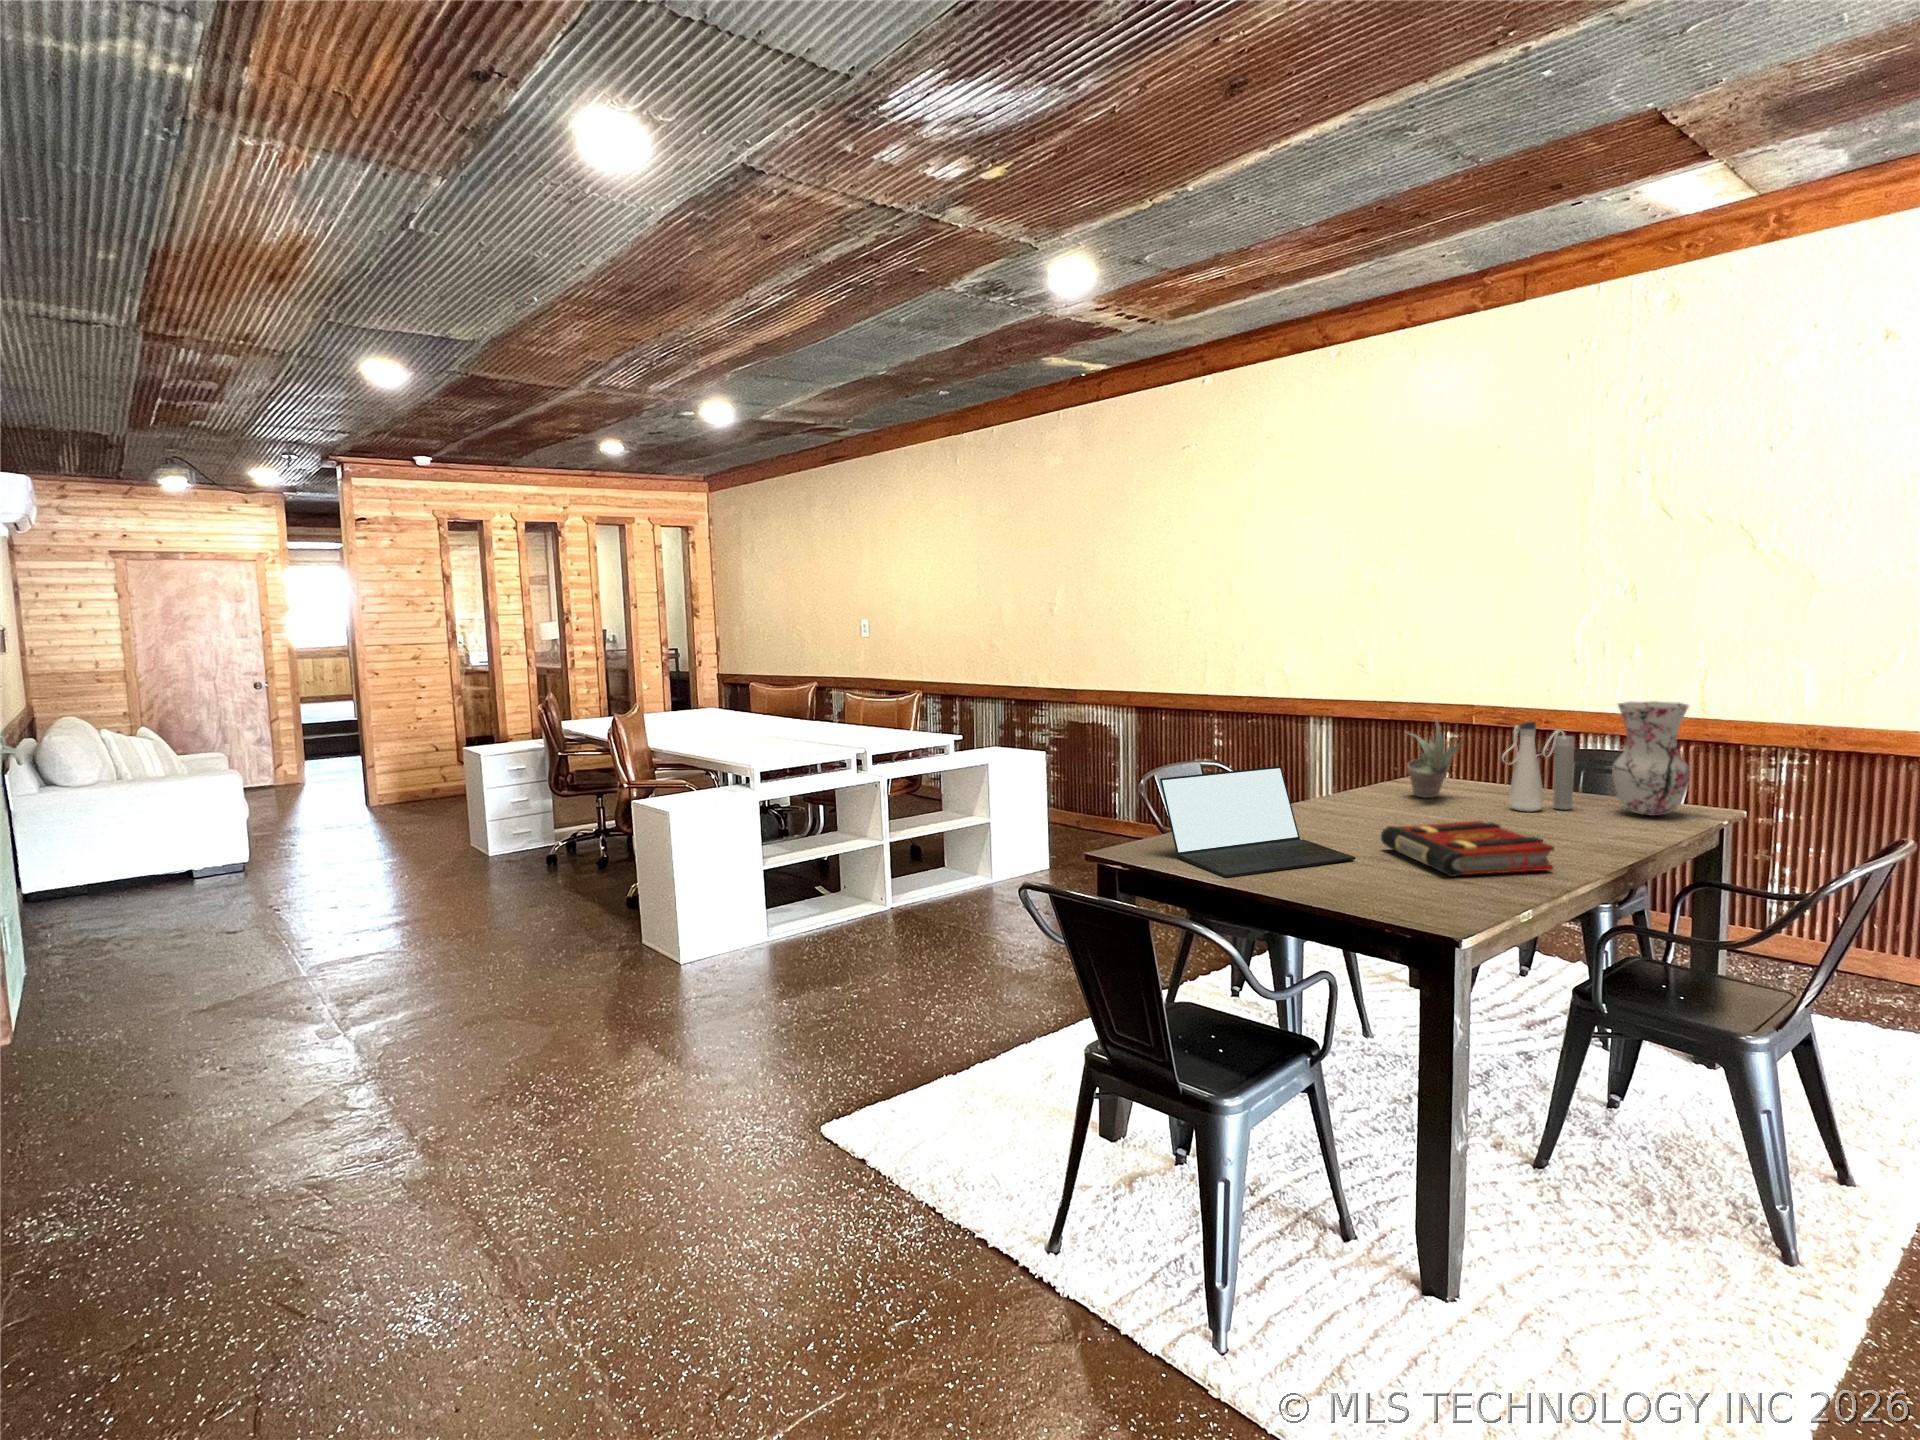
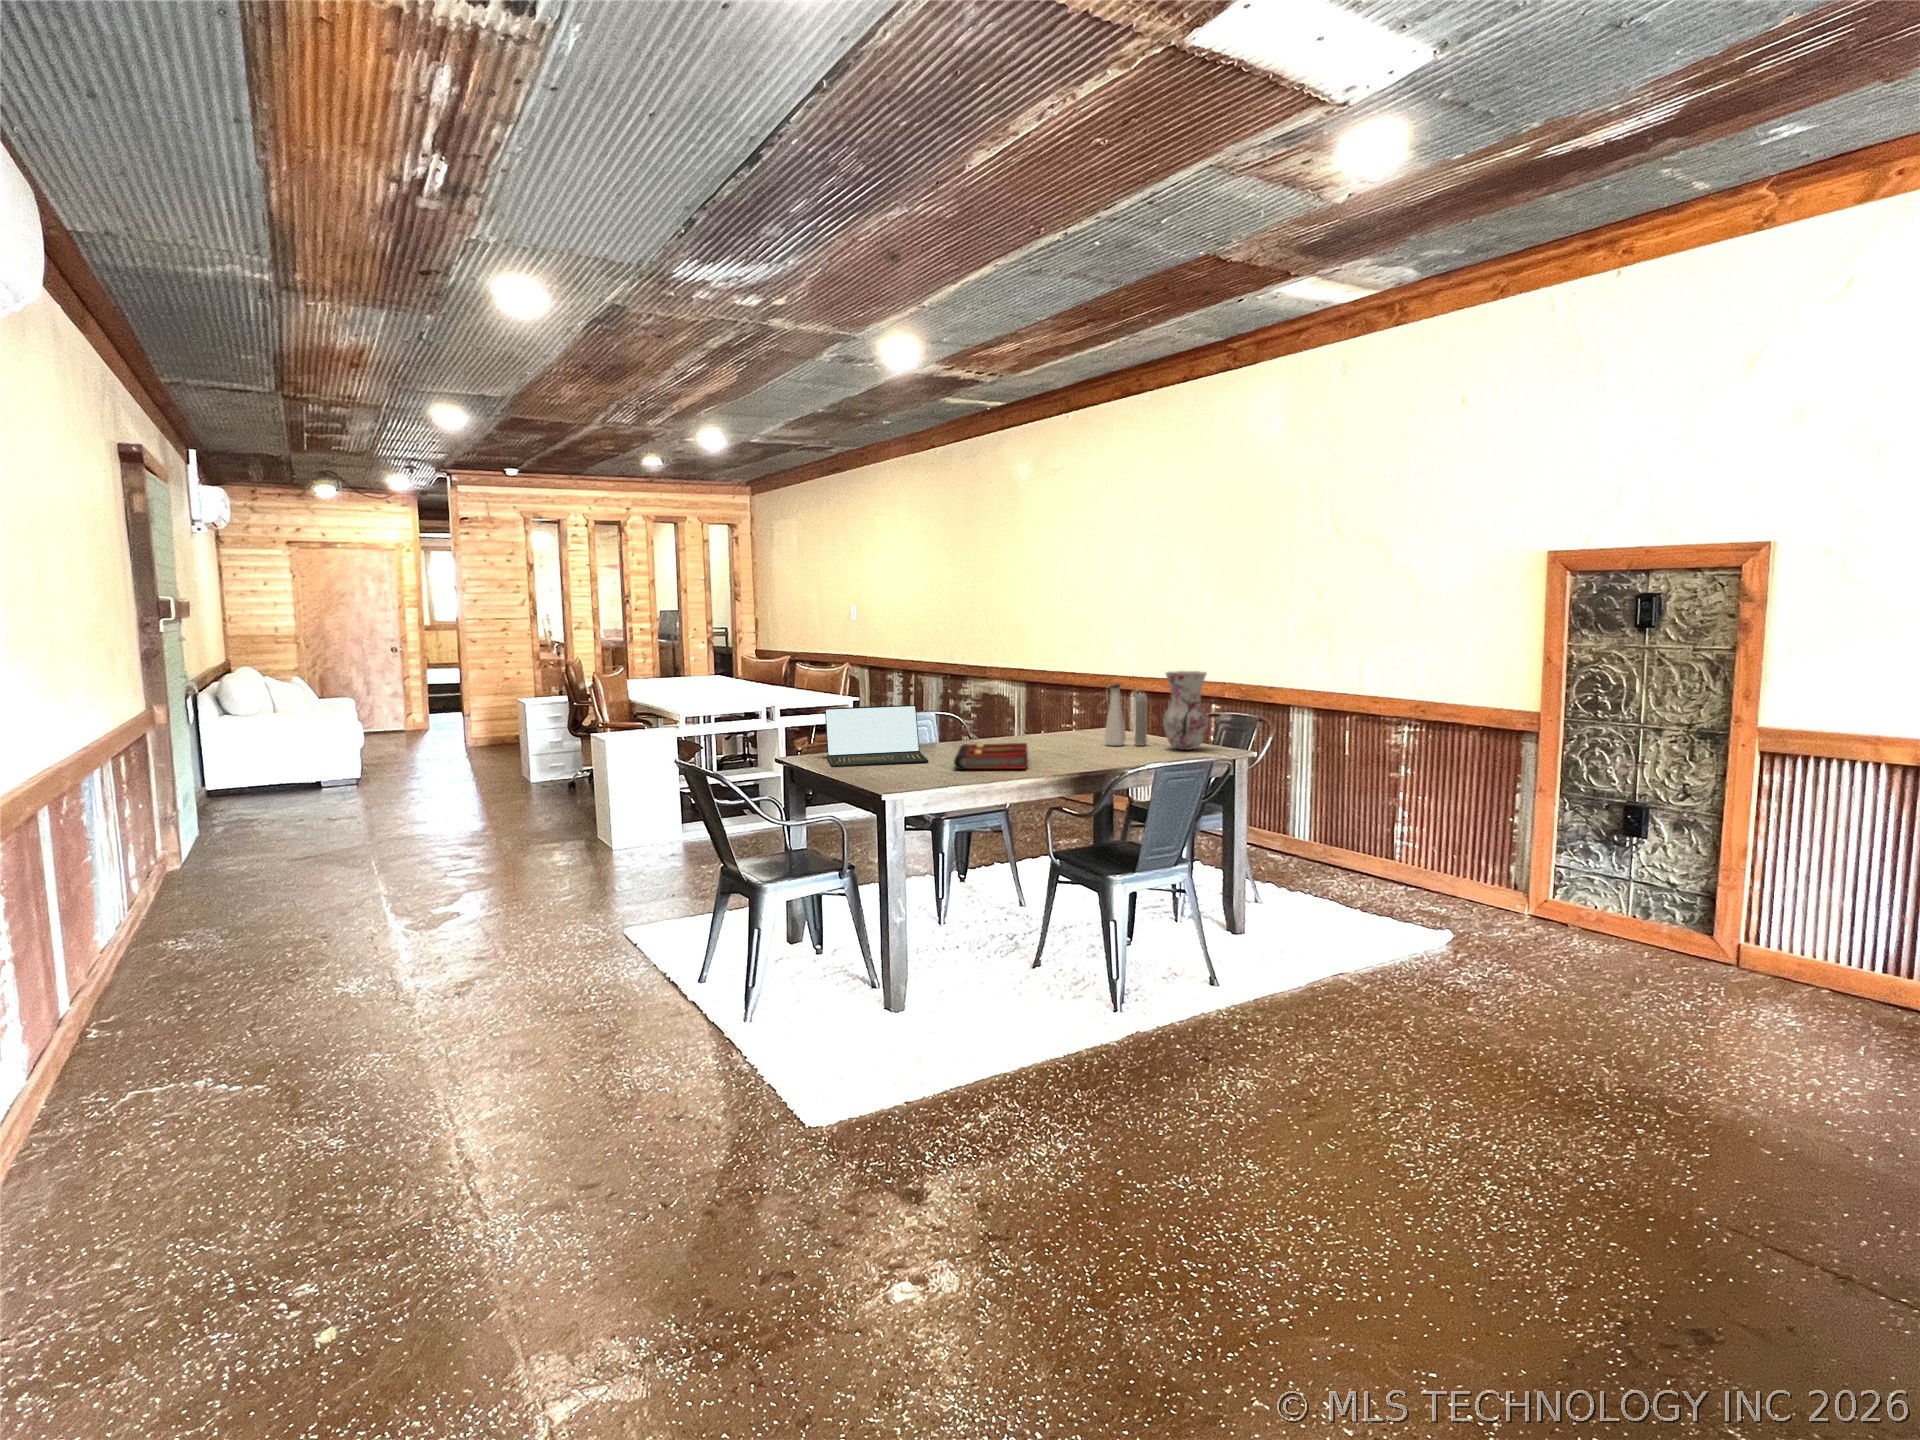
succulent plant: present [1407,718,1463,798] -> none [1047,680,1094,738]

